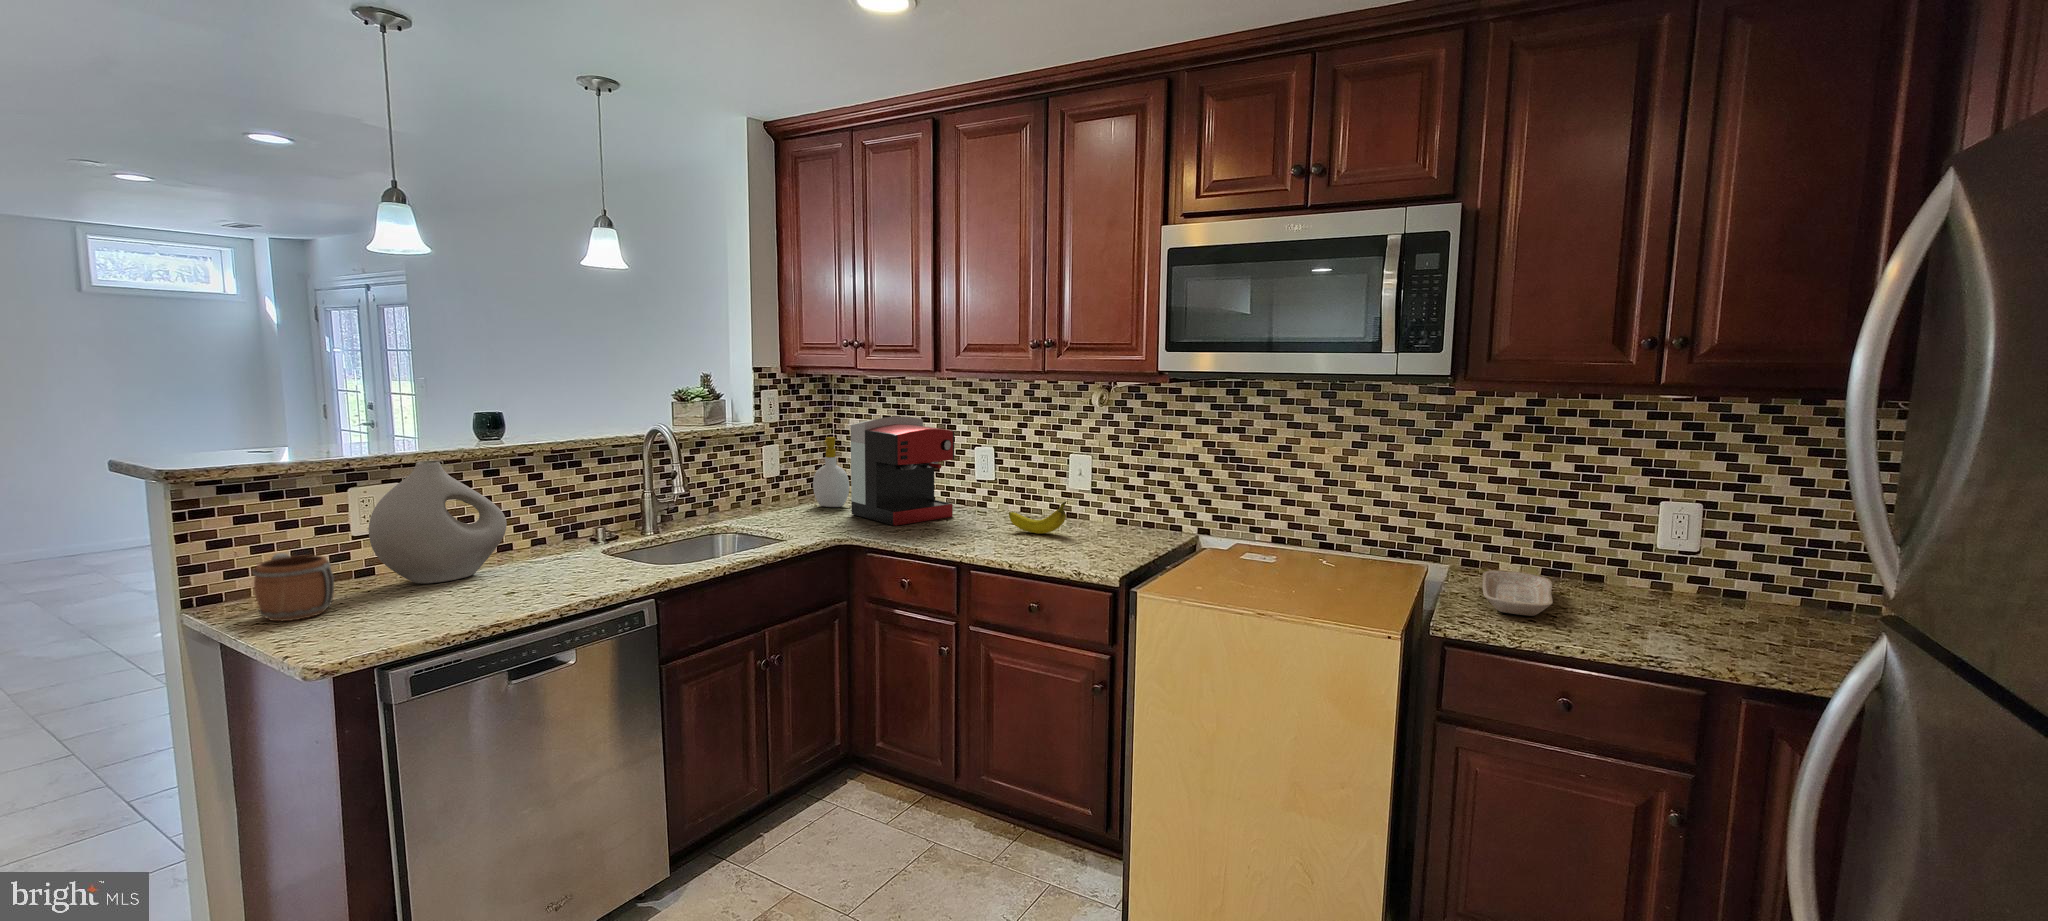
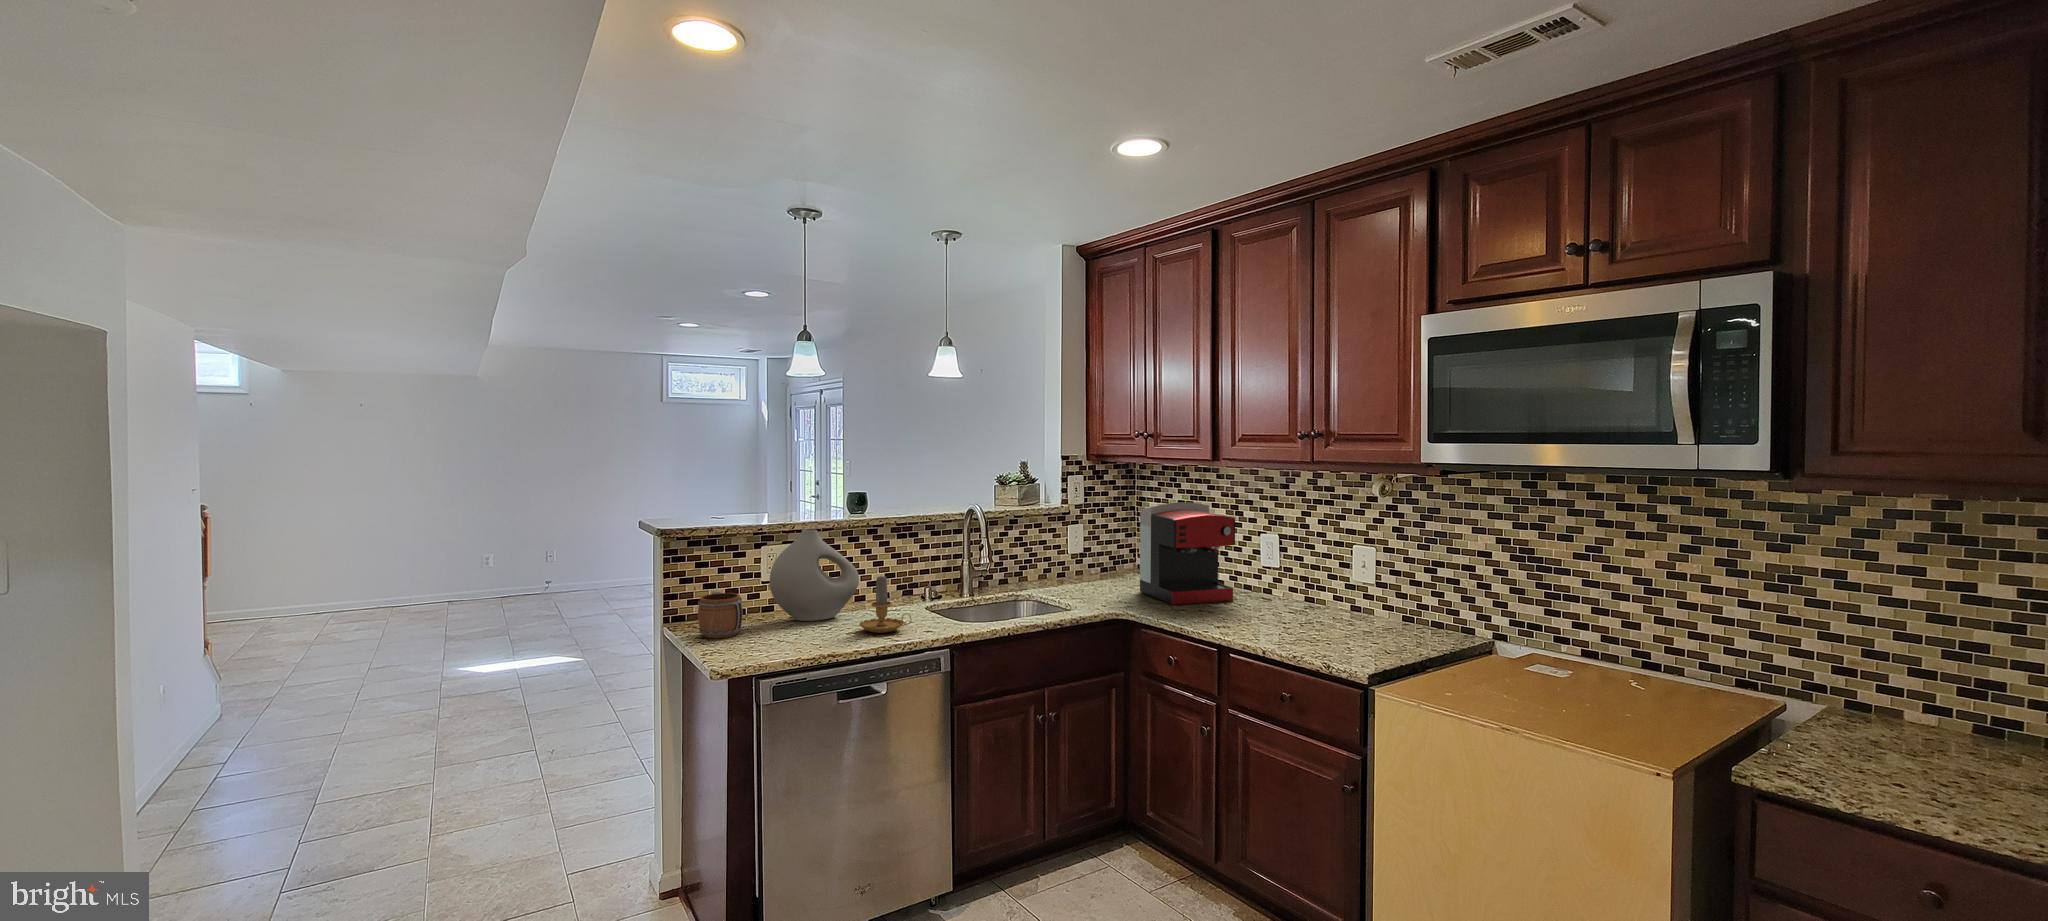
soap bottle: present [813,437,850,507] -> none [1111,519,1143,584]
fruit: present [1009,501,1067,534] -> none [1281,592,1339,623]
candle: none [521,513,597,588] -> present [859,576,912,633]
tray: present [1483,571,1553,616] -> none [1835,717,1968,779]

